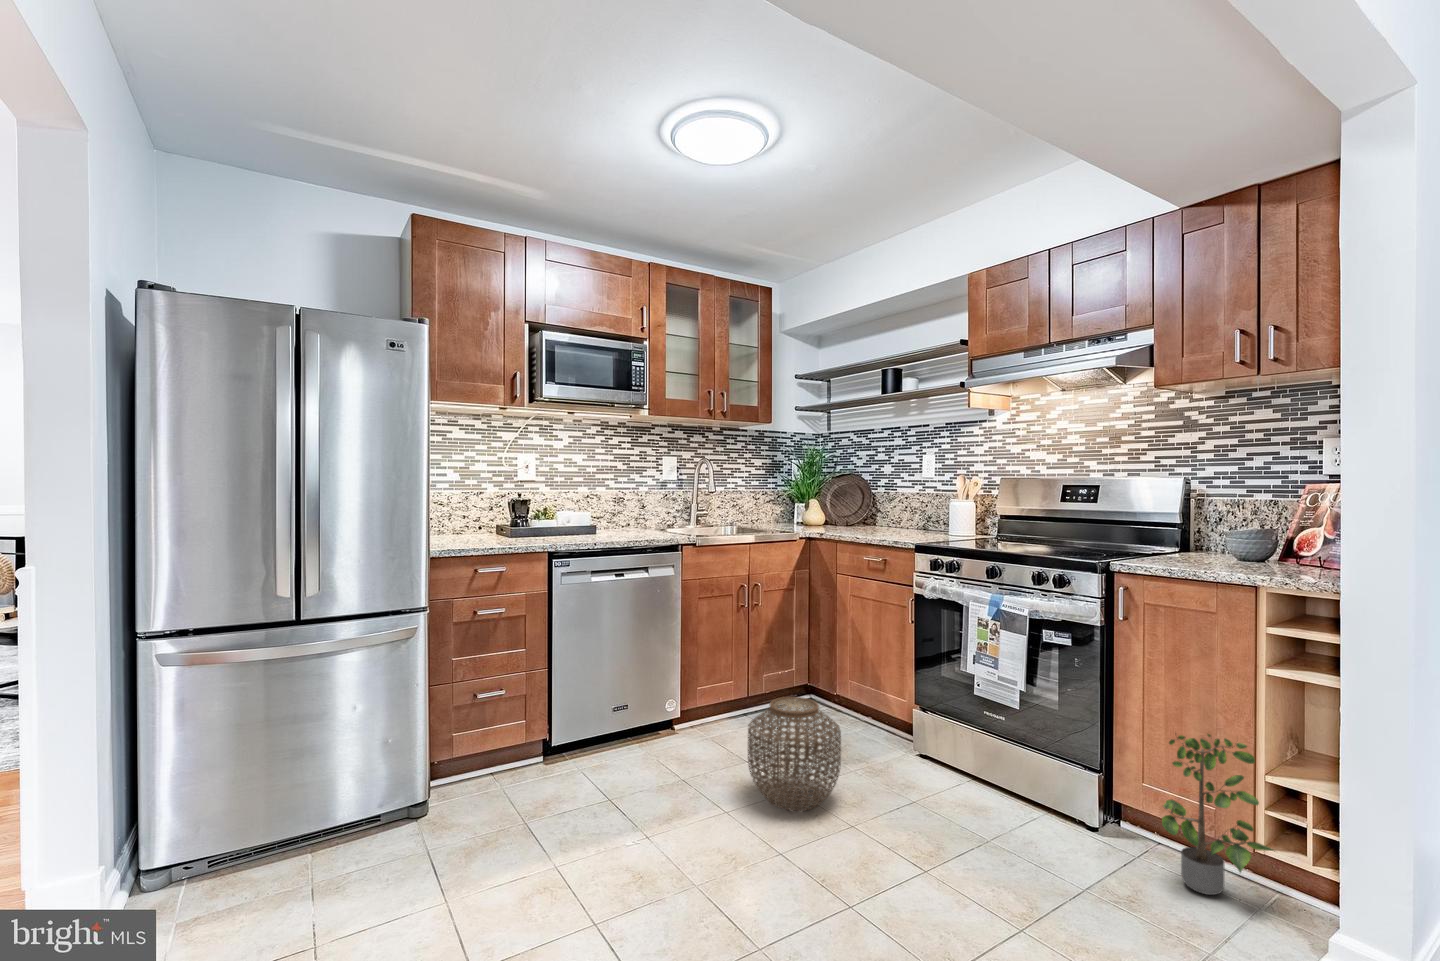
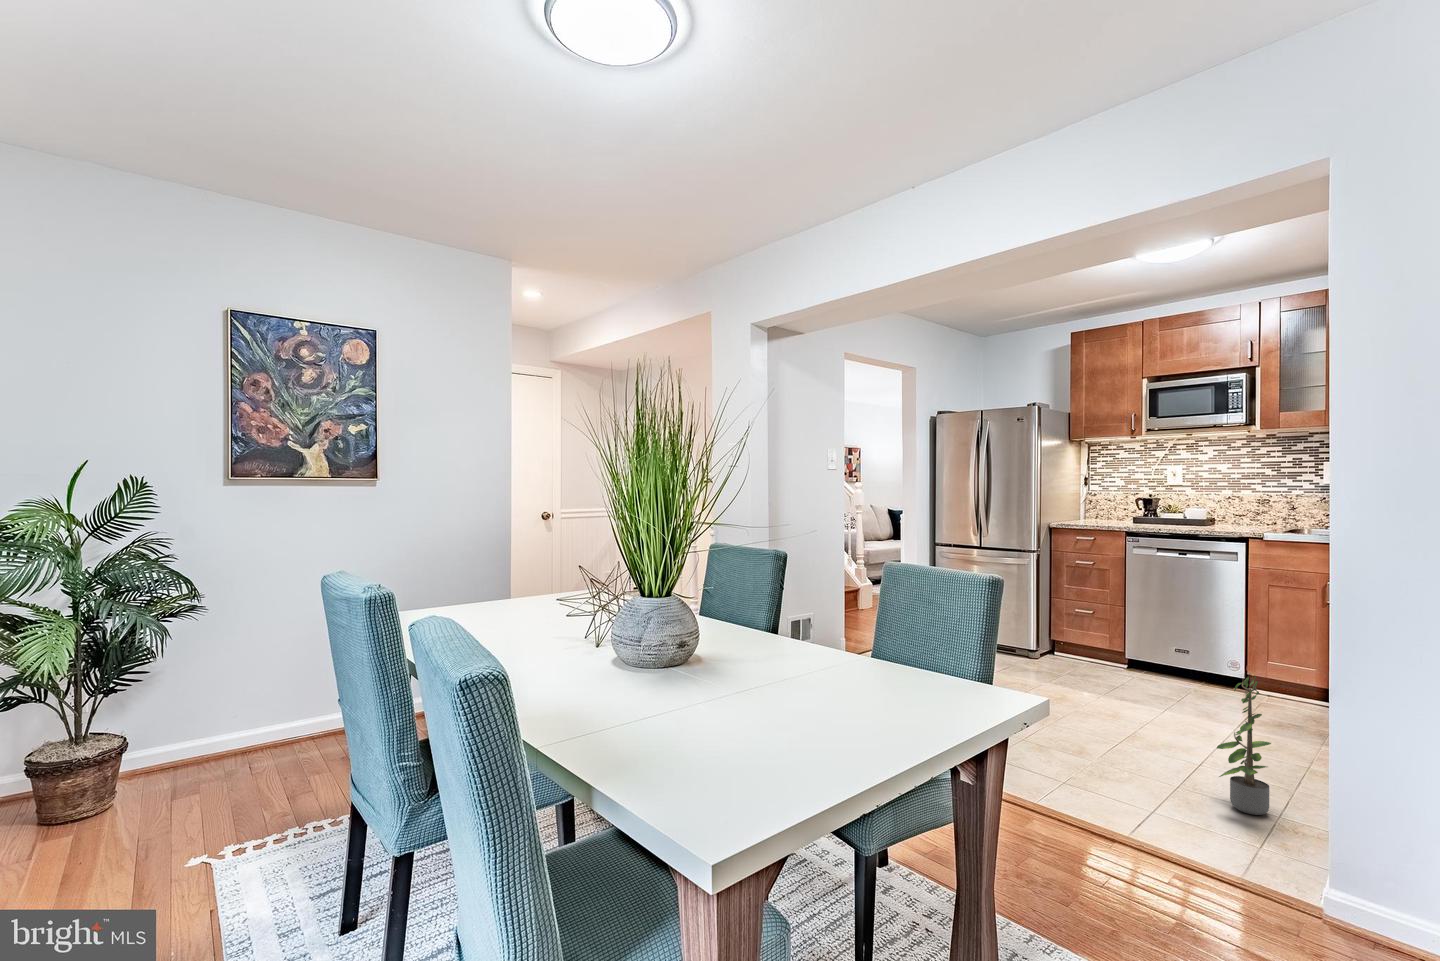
woven basket: present [748,697,841,811] -> none [1131,635,1213,717]

